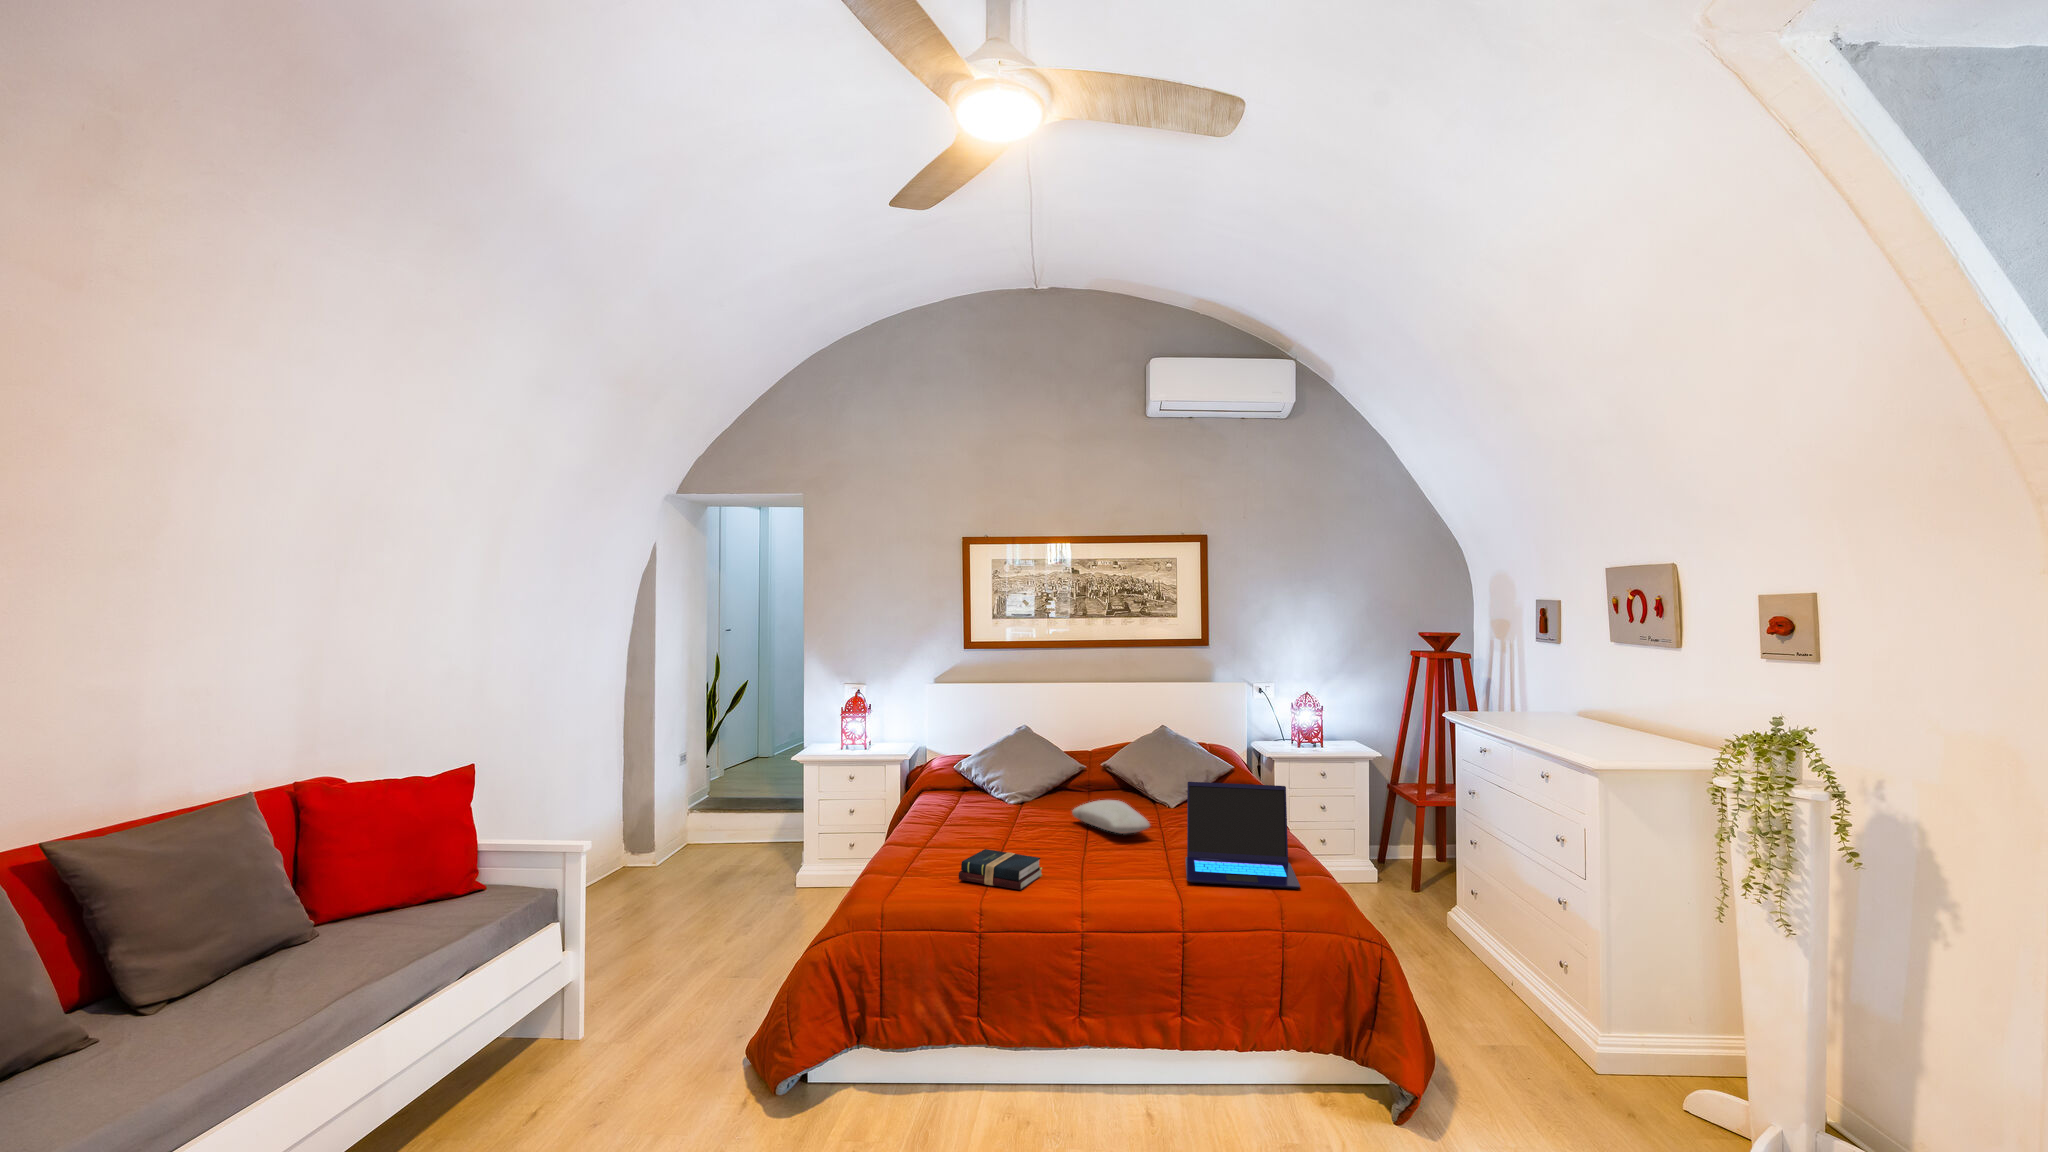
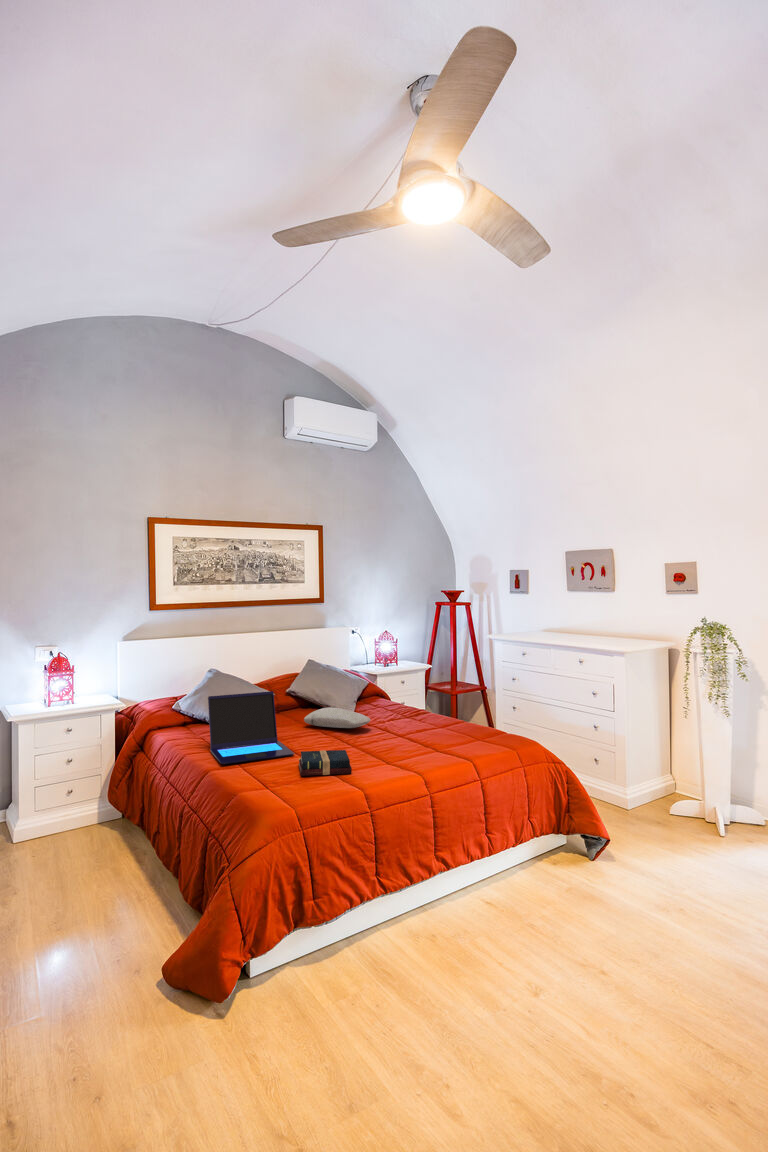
laptop: present [1185,782,1300,889] -> present [208,691,294,764]

